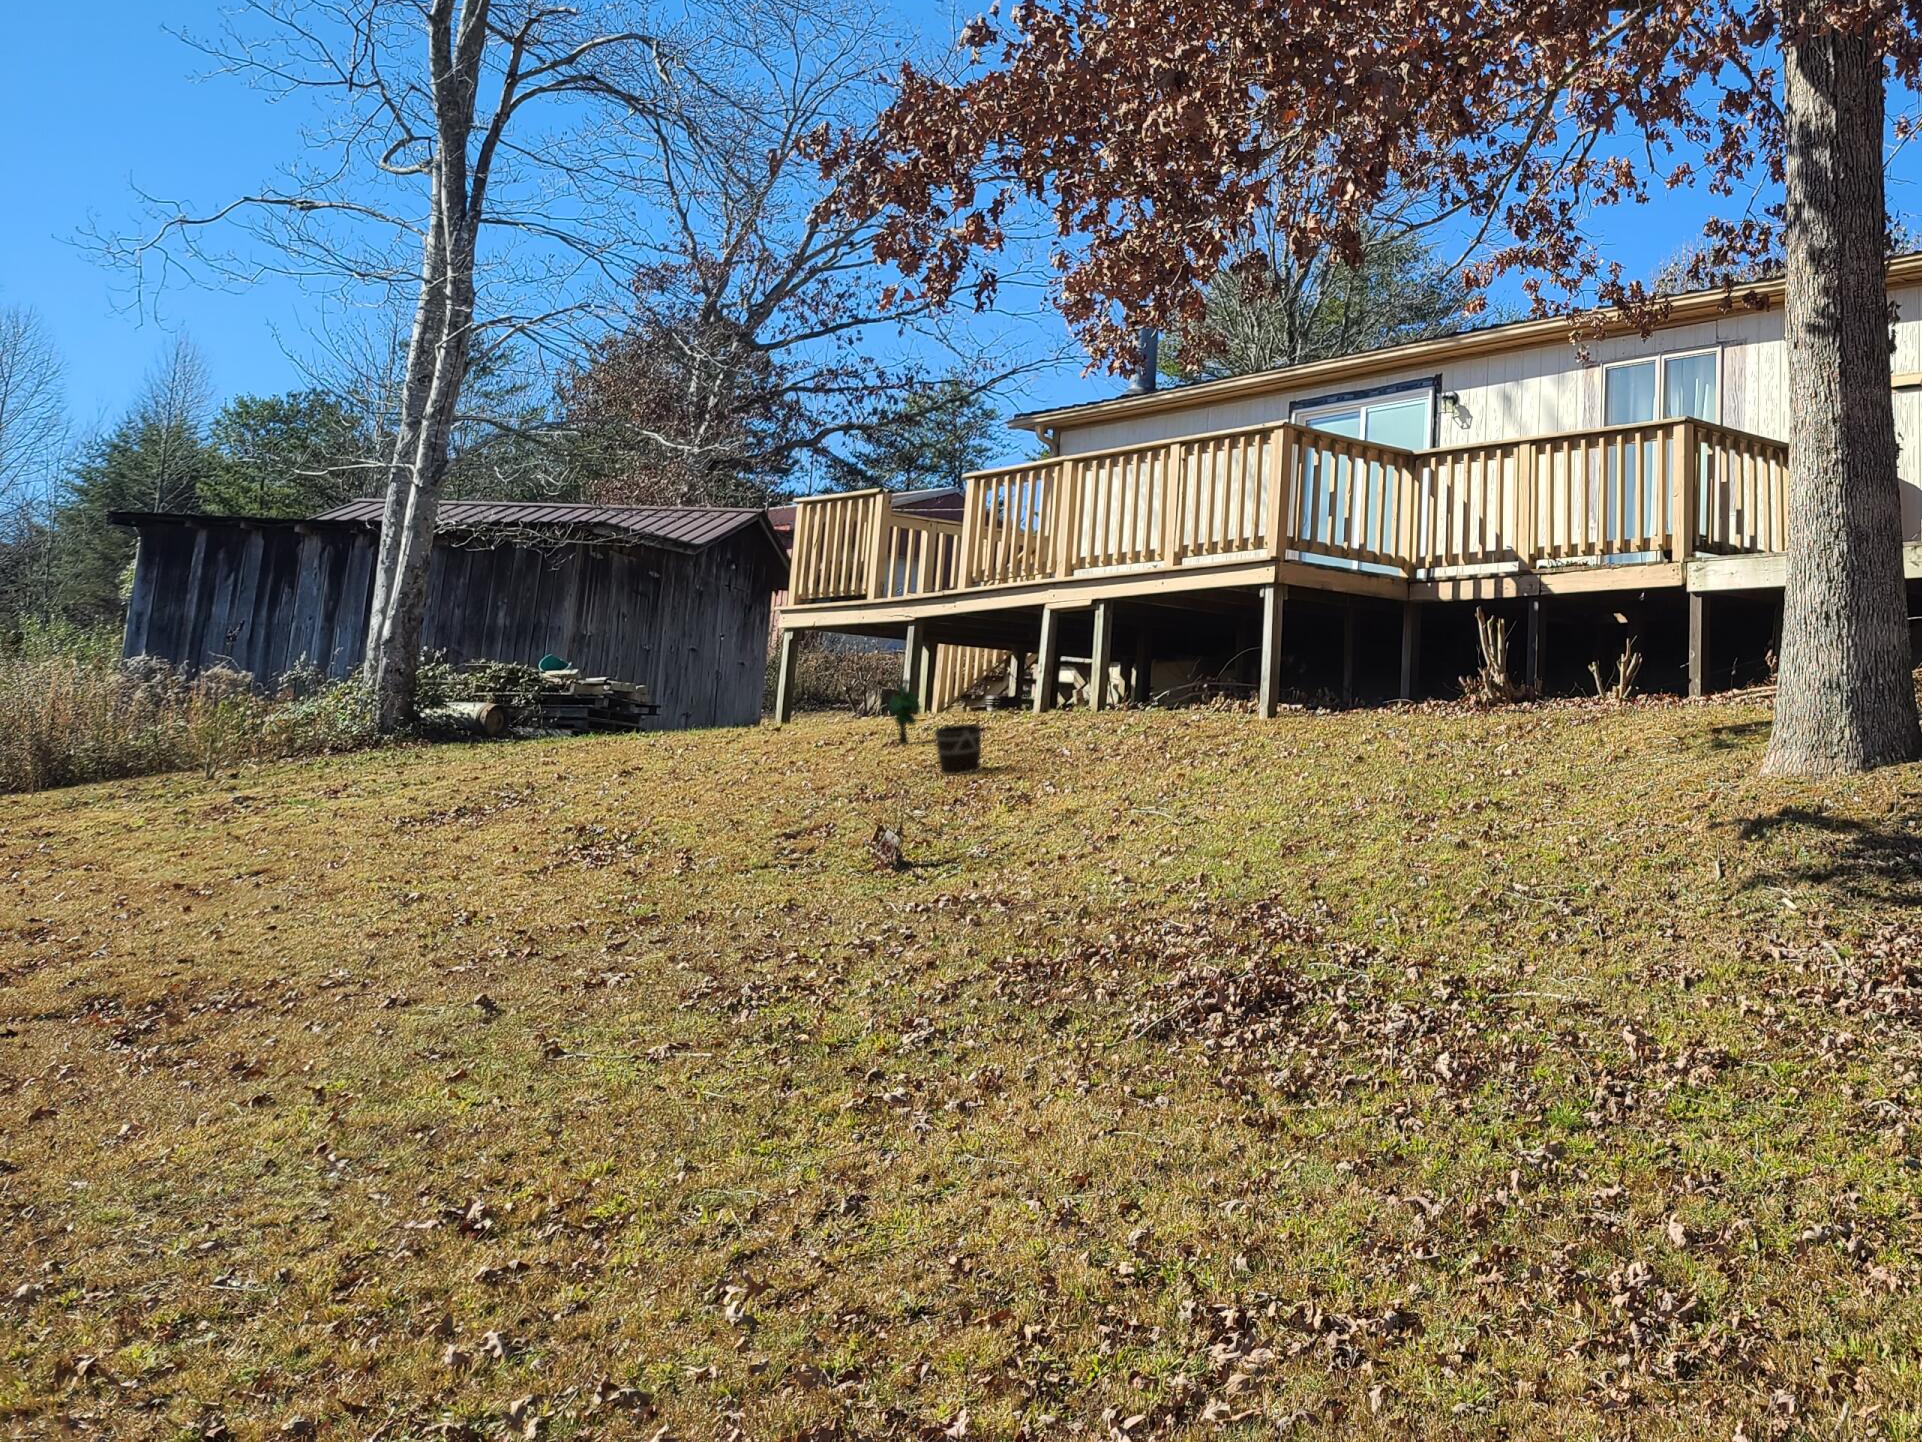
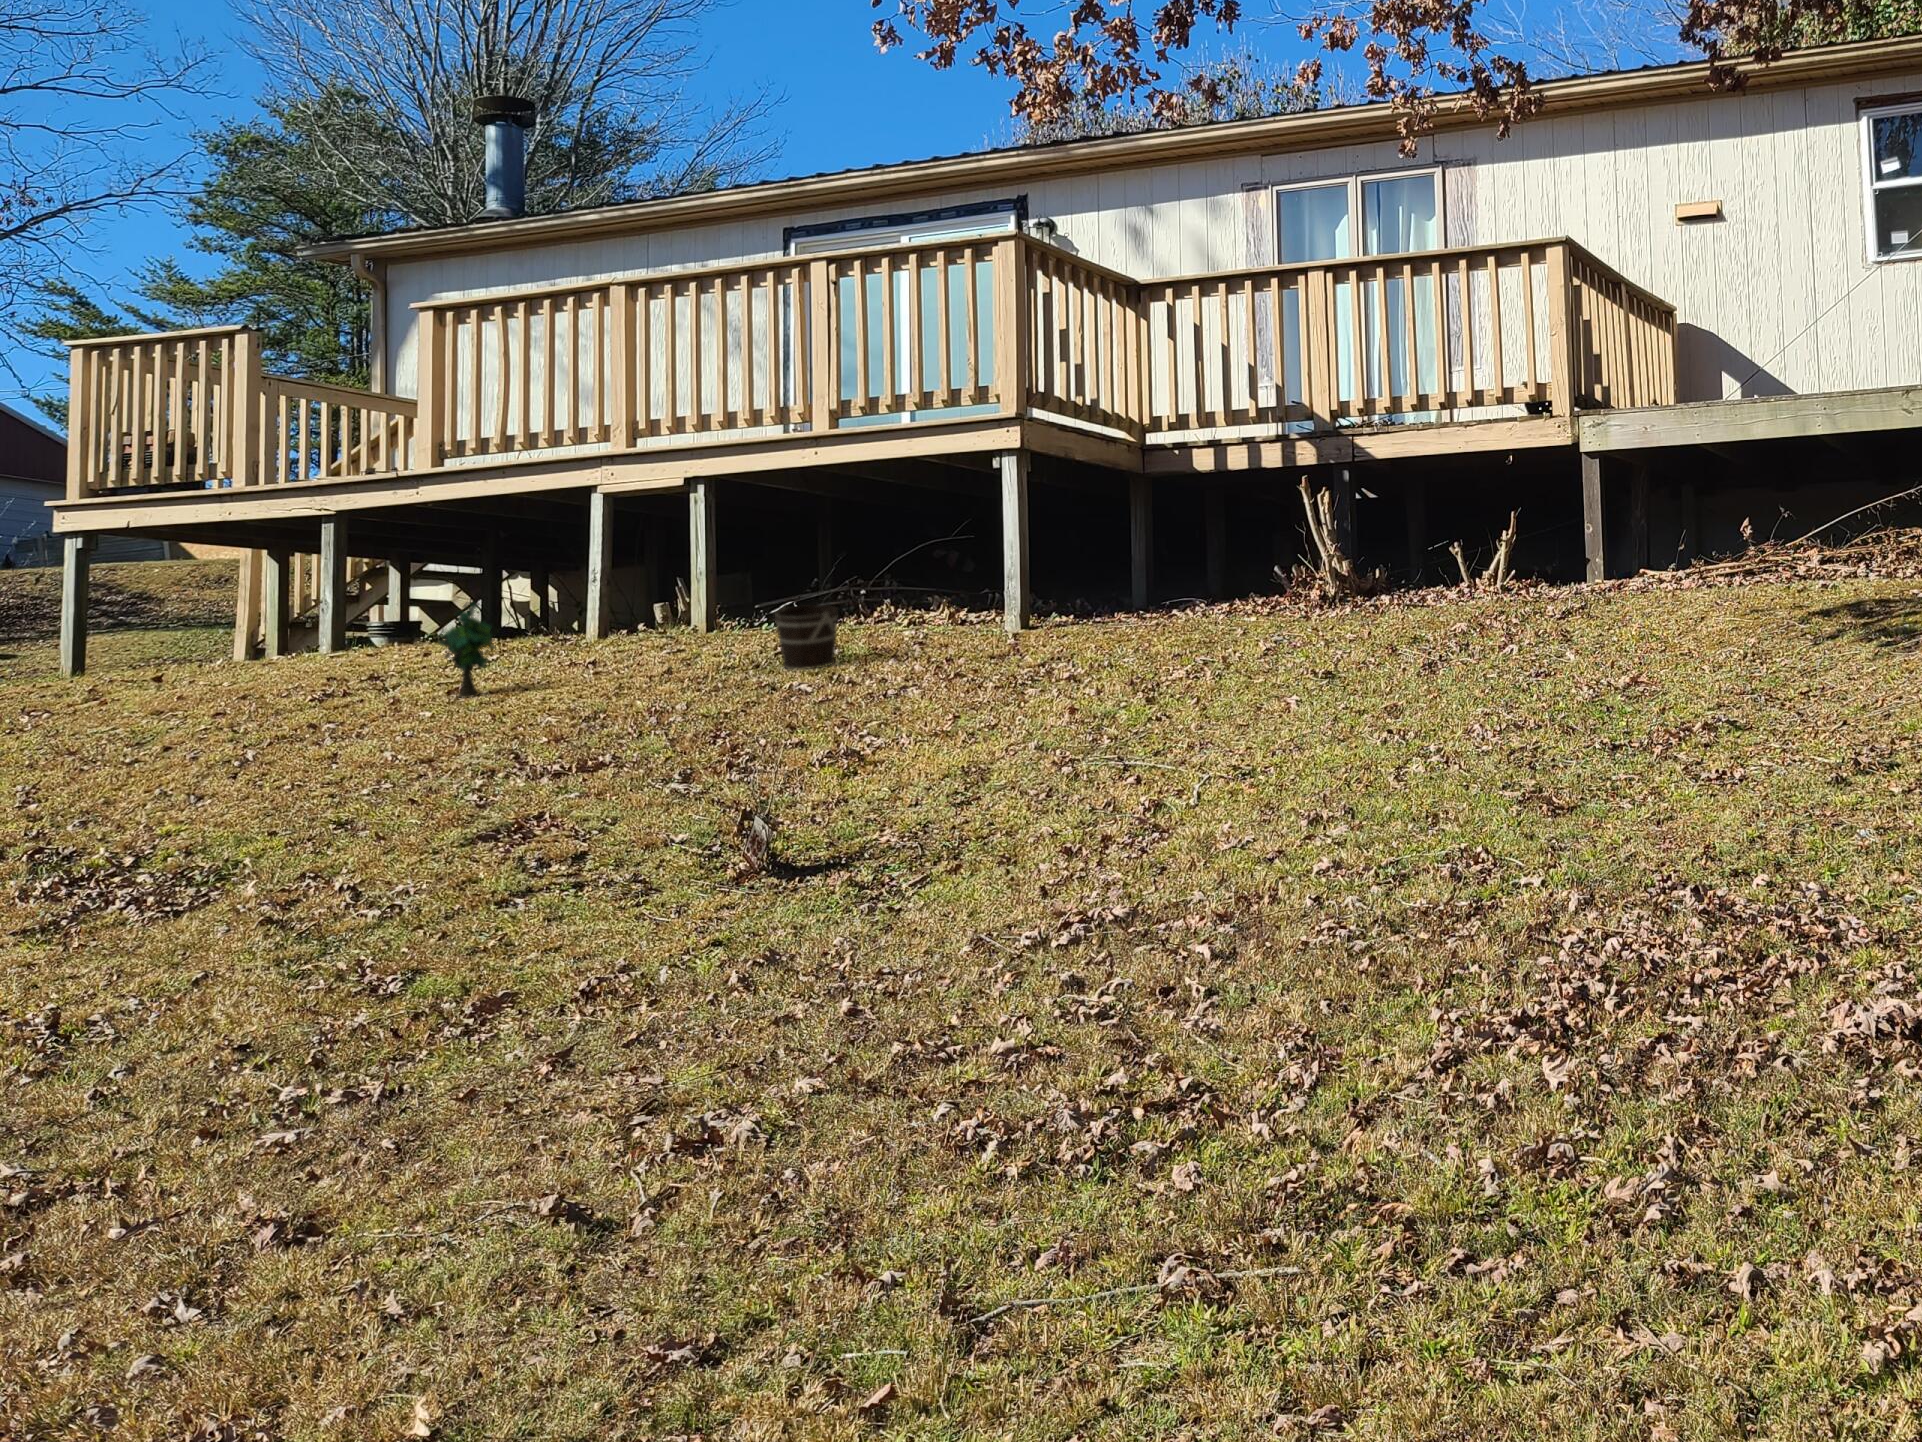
bucket: present [934,724,982,775] -> present [775,605,838,670]

